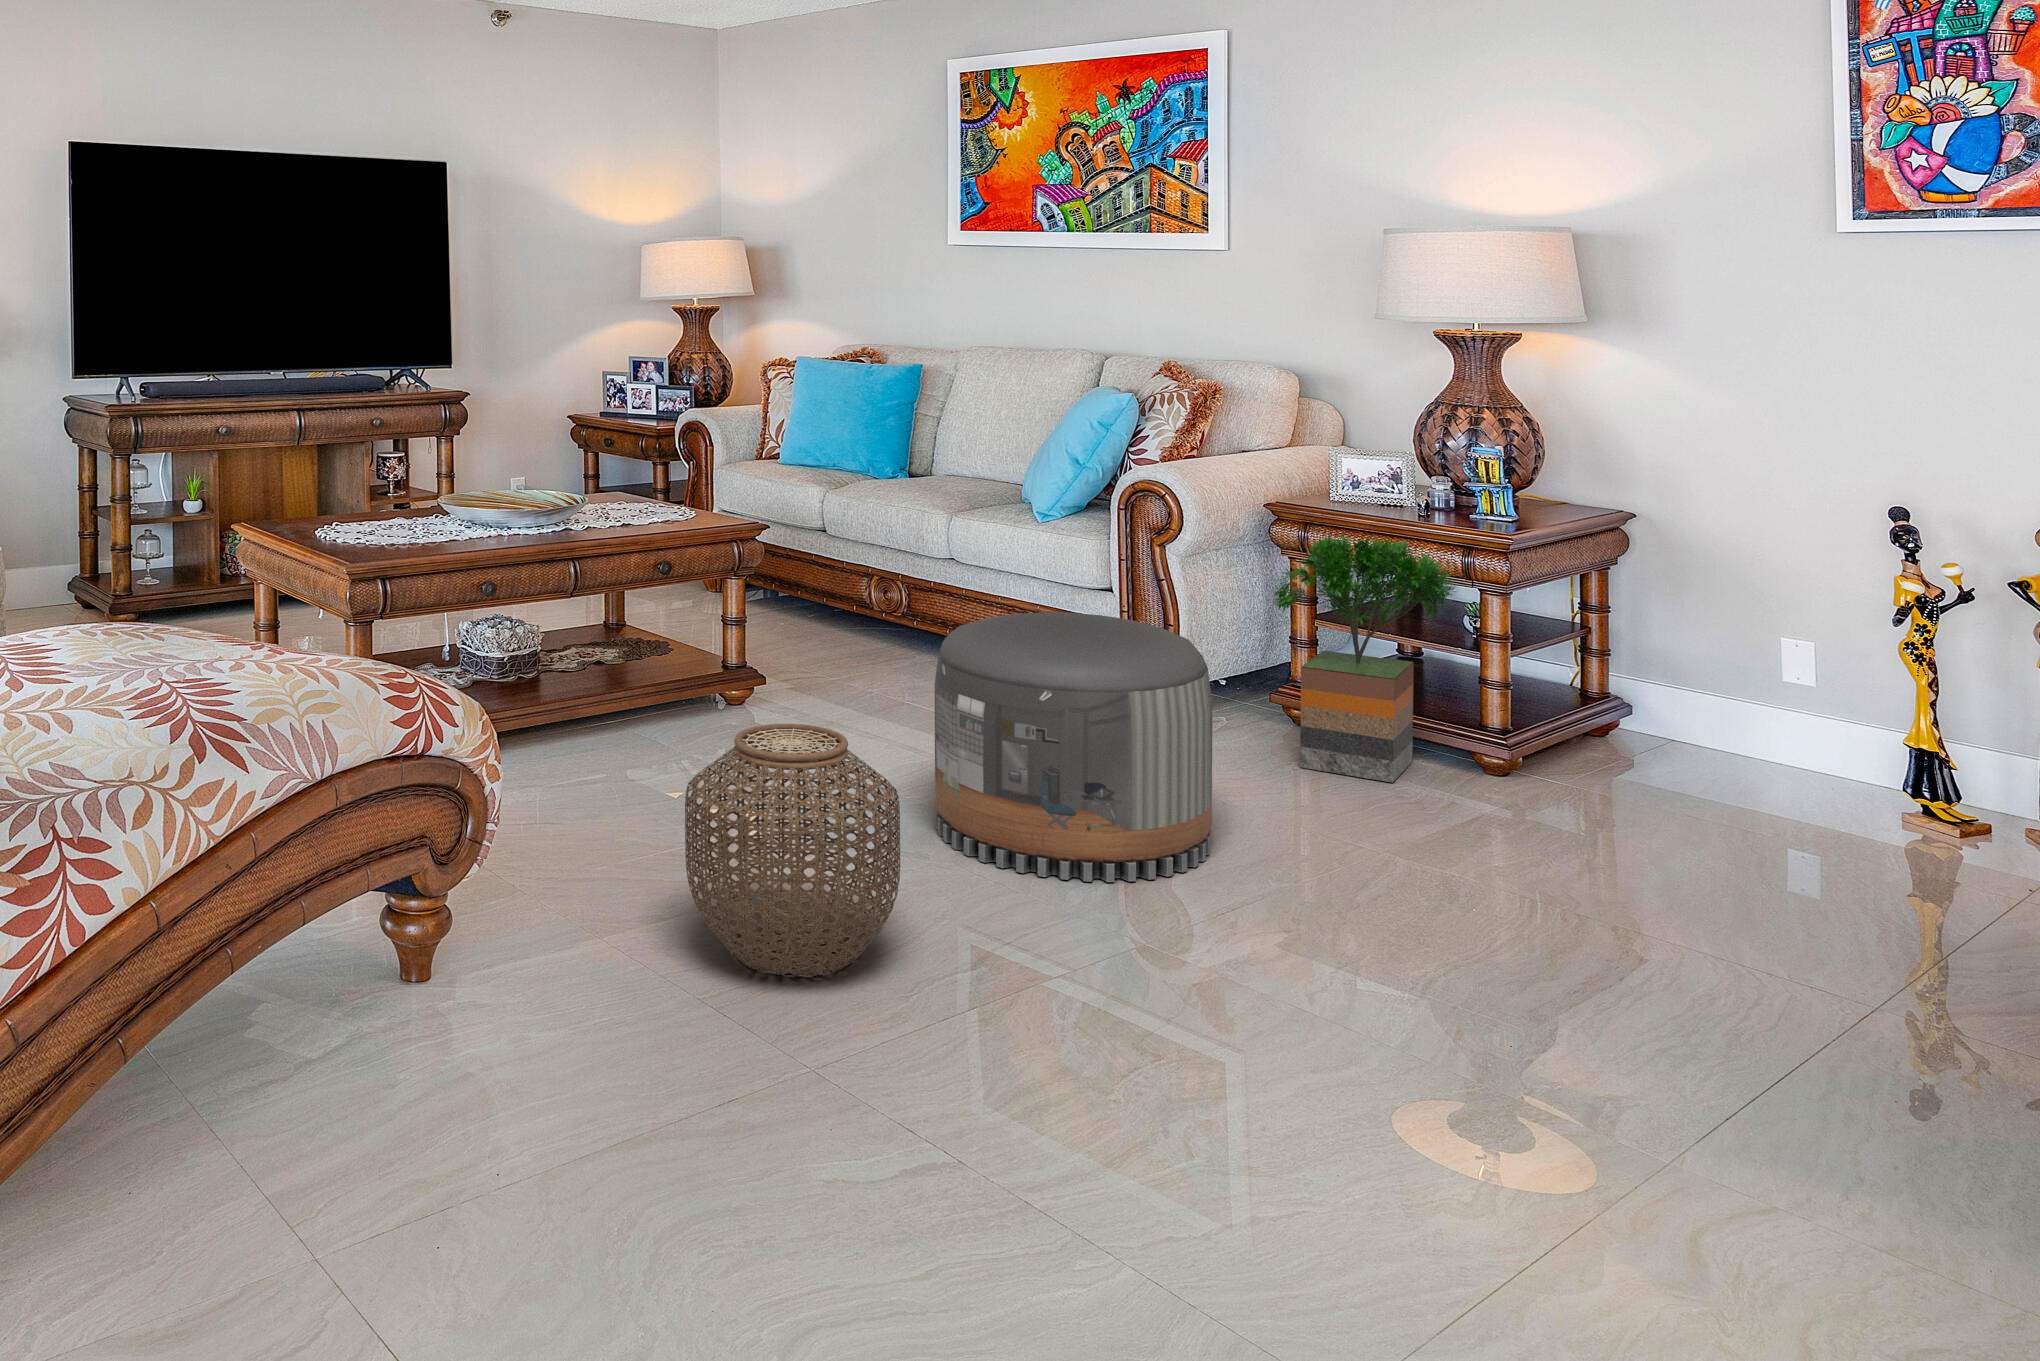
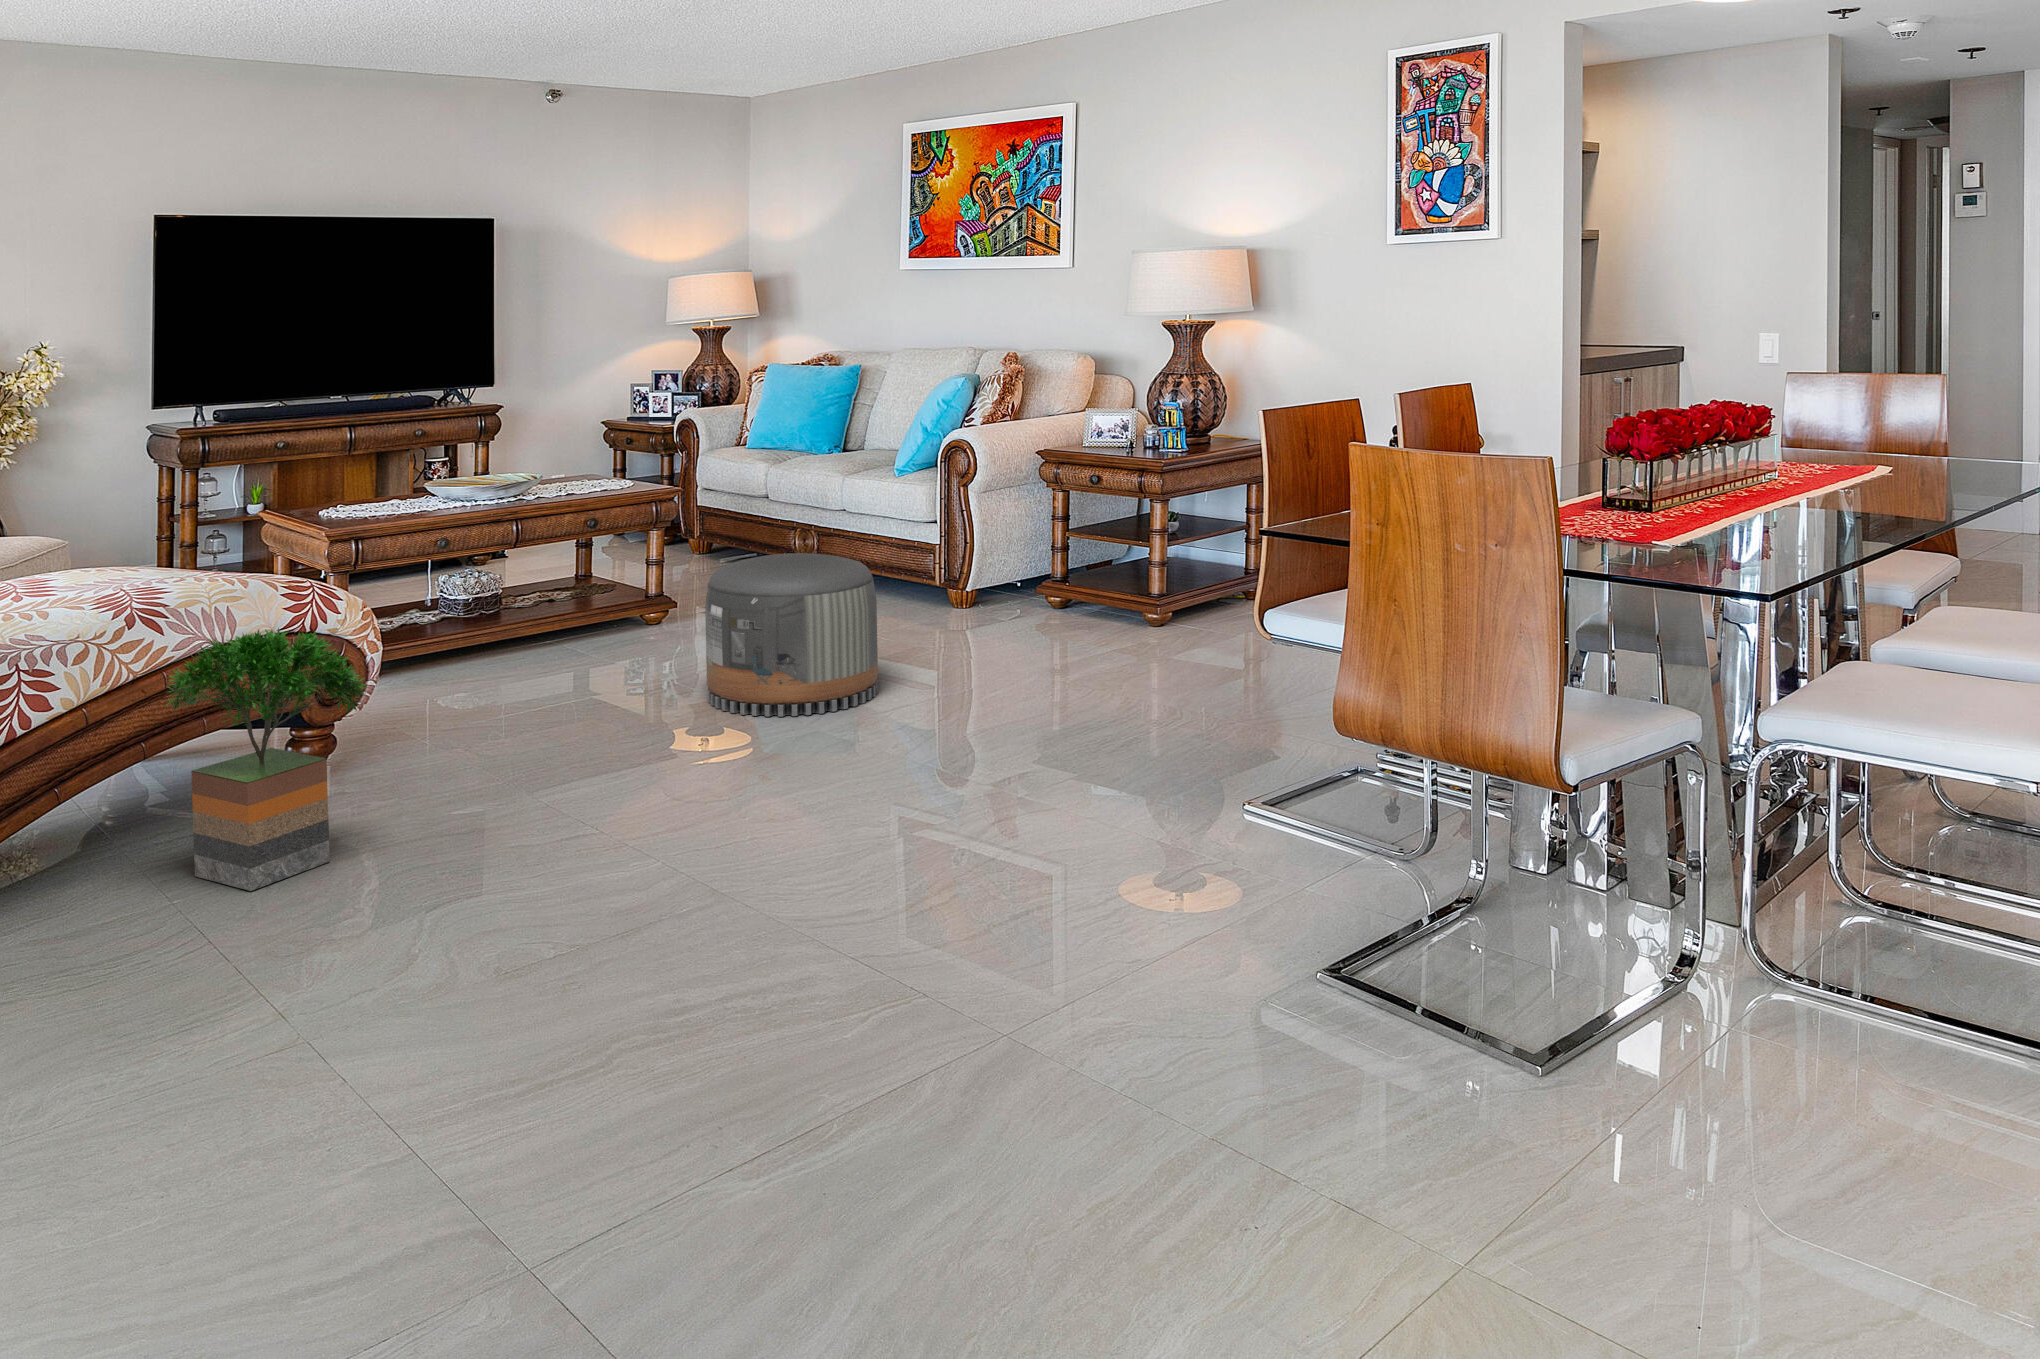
potted tree: present [1273,535,1457,783] -> present [166,628,366,891]
woven basket: present [685,724,900,976] -> none [490,618,628,770]

